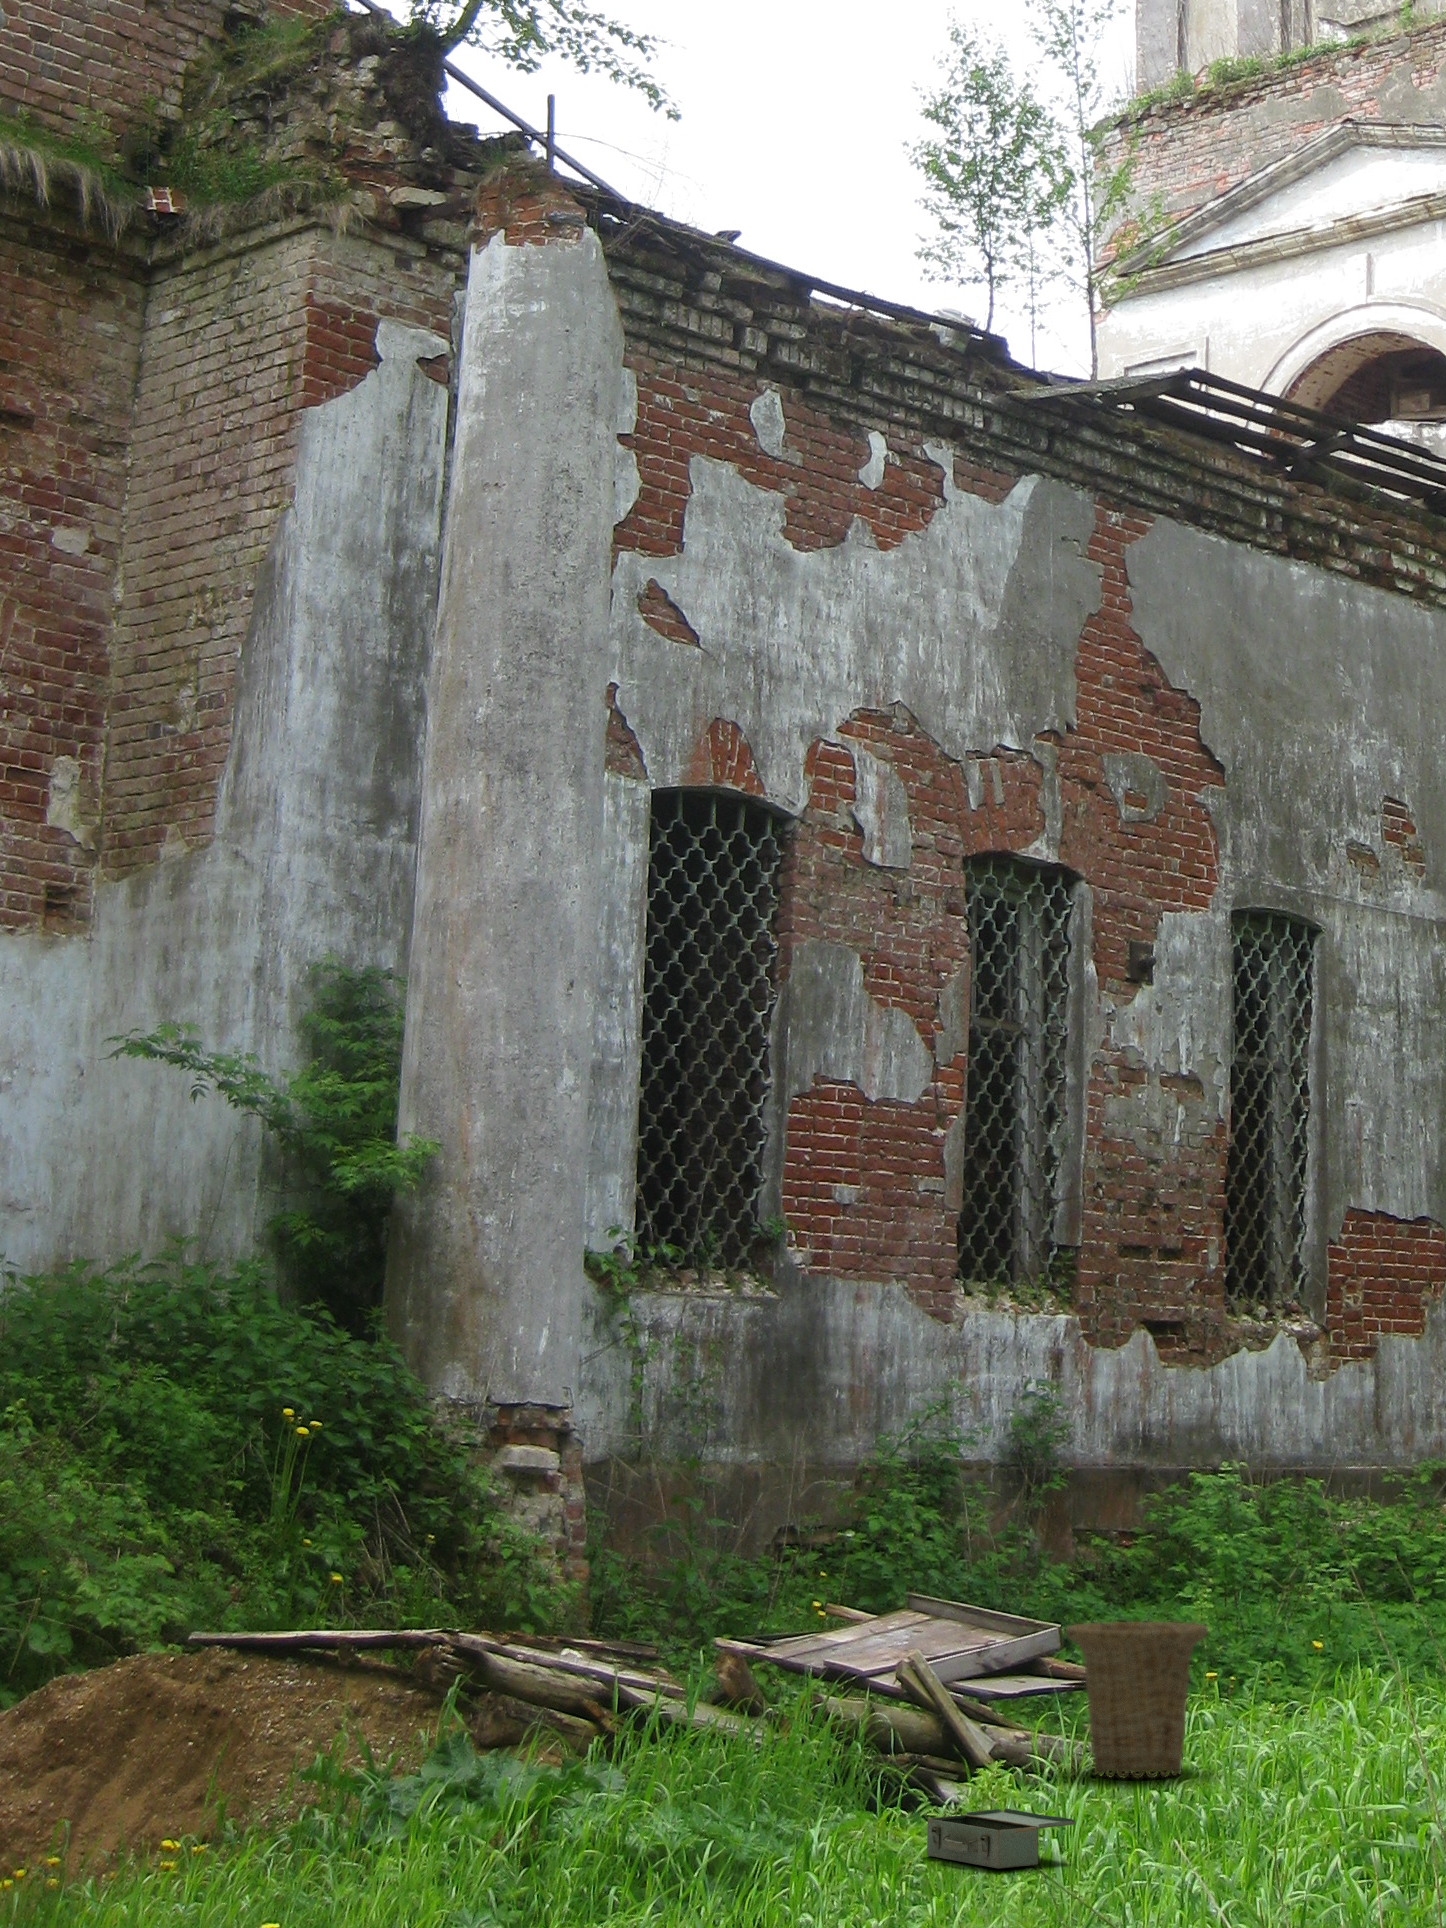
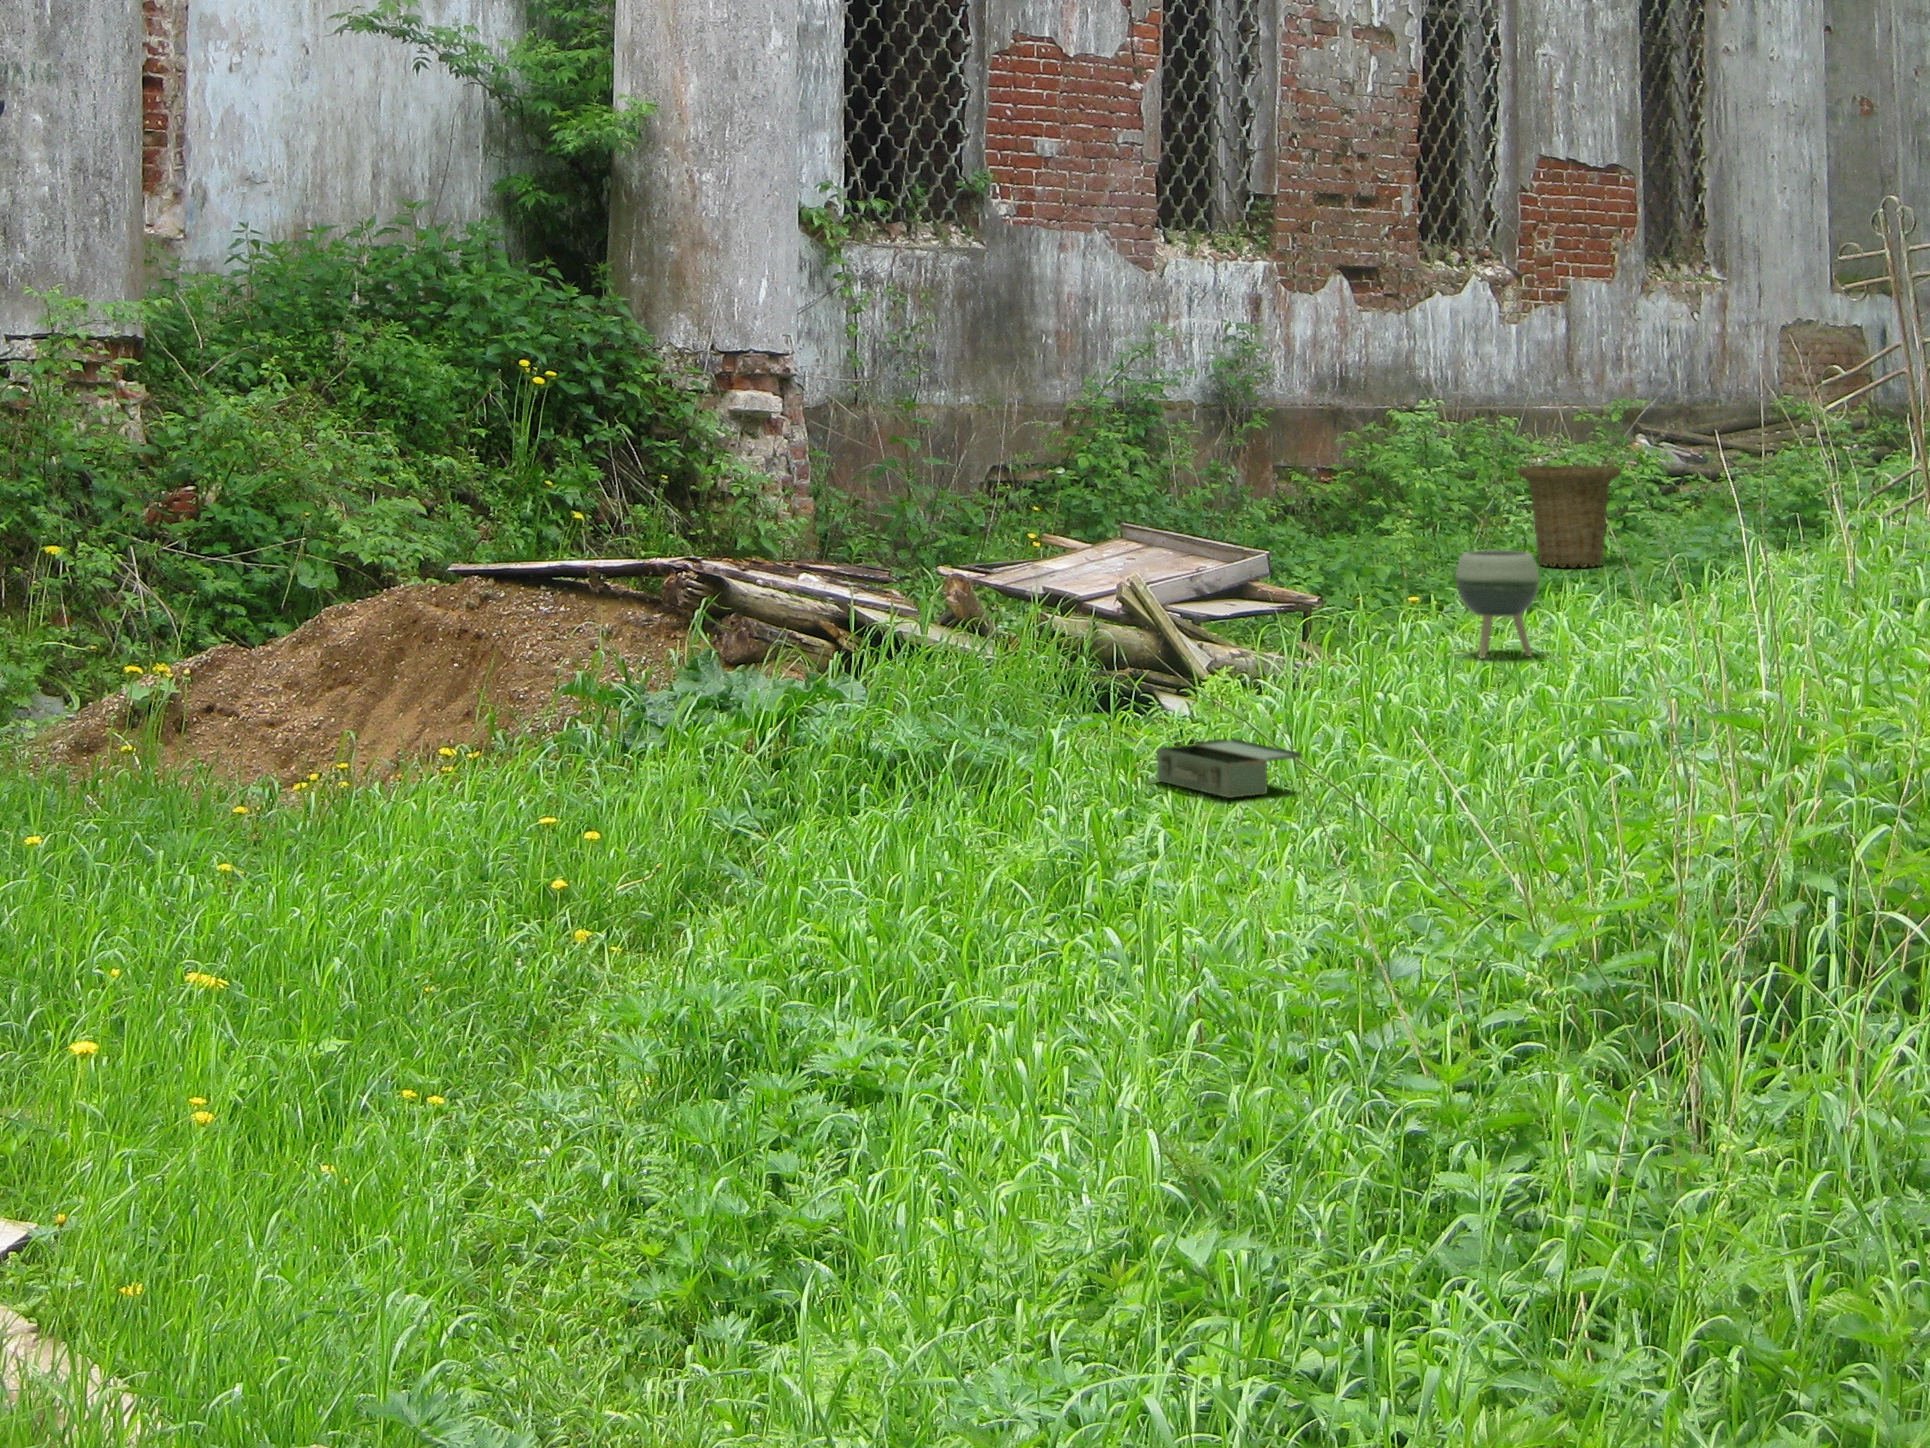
basket: present [1066,1622,1208,1778] -> present [1517,465,1621,568]
planter: none [1247,1623,1331,1742] -> present [1456,550,1539,658]

